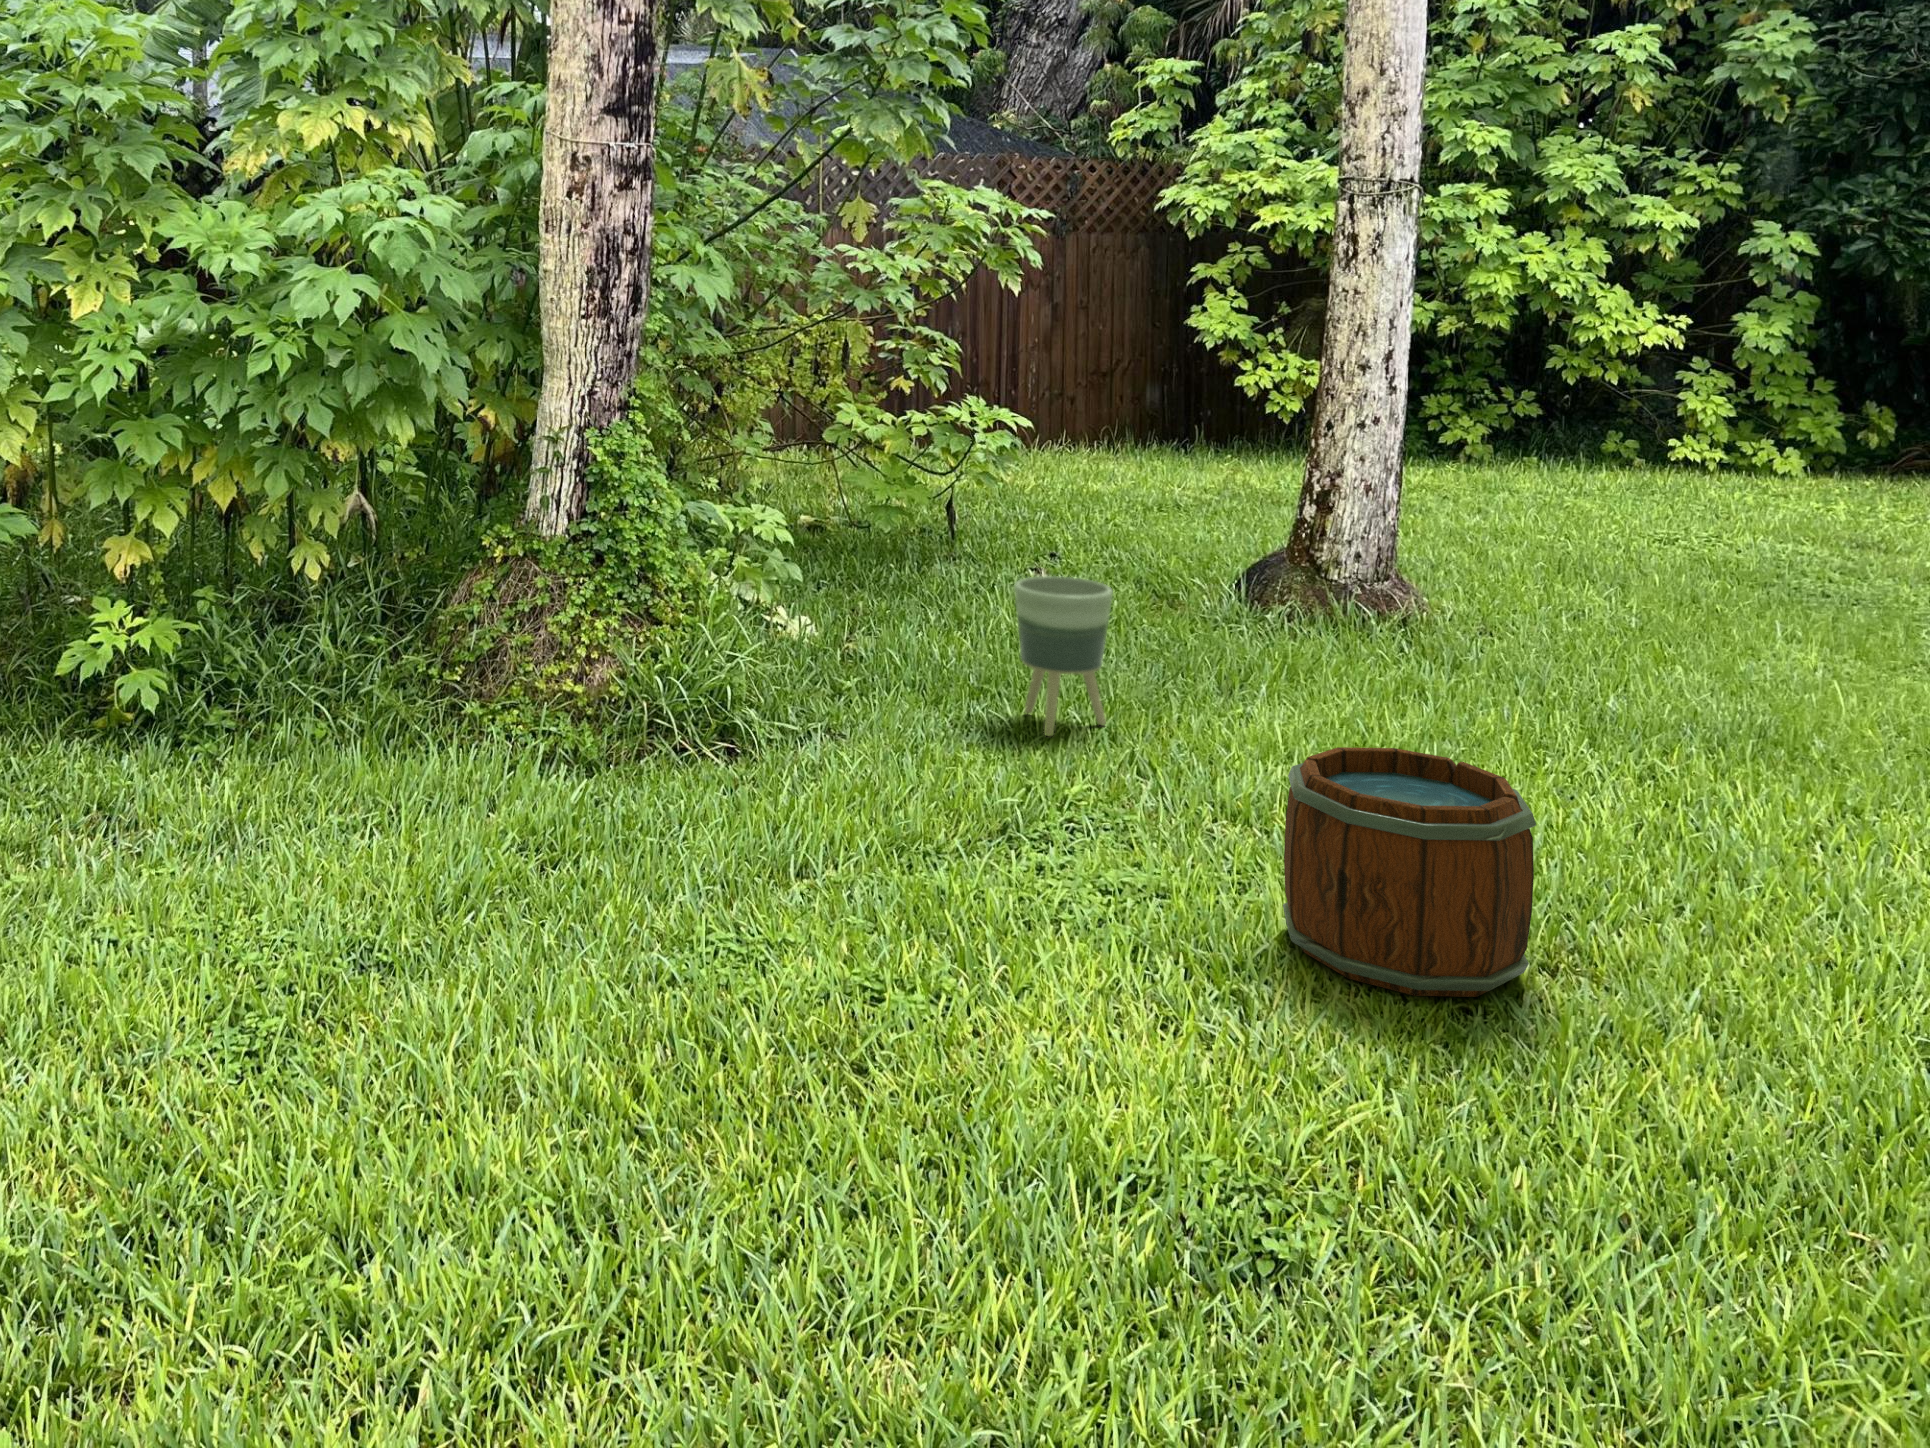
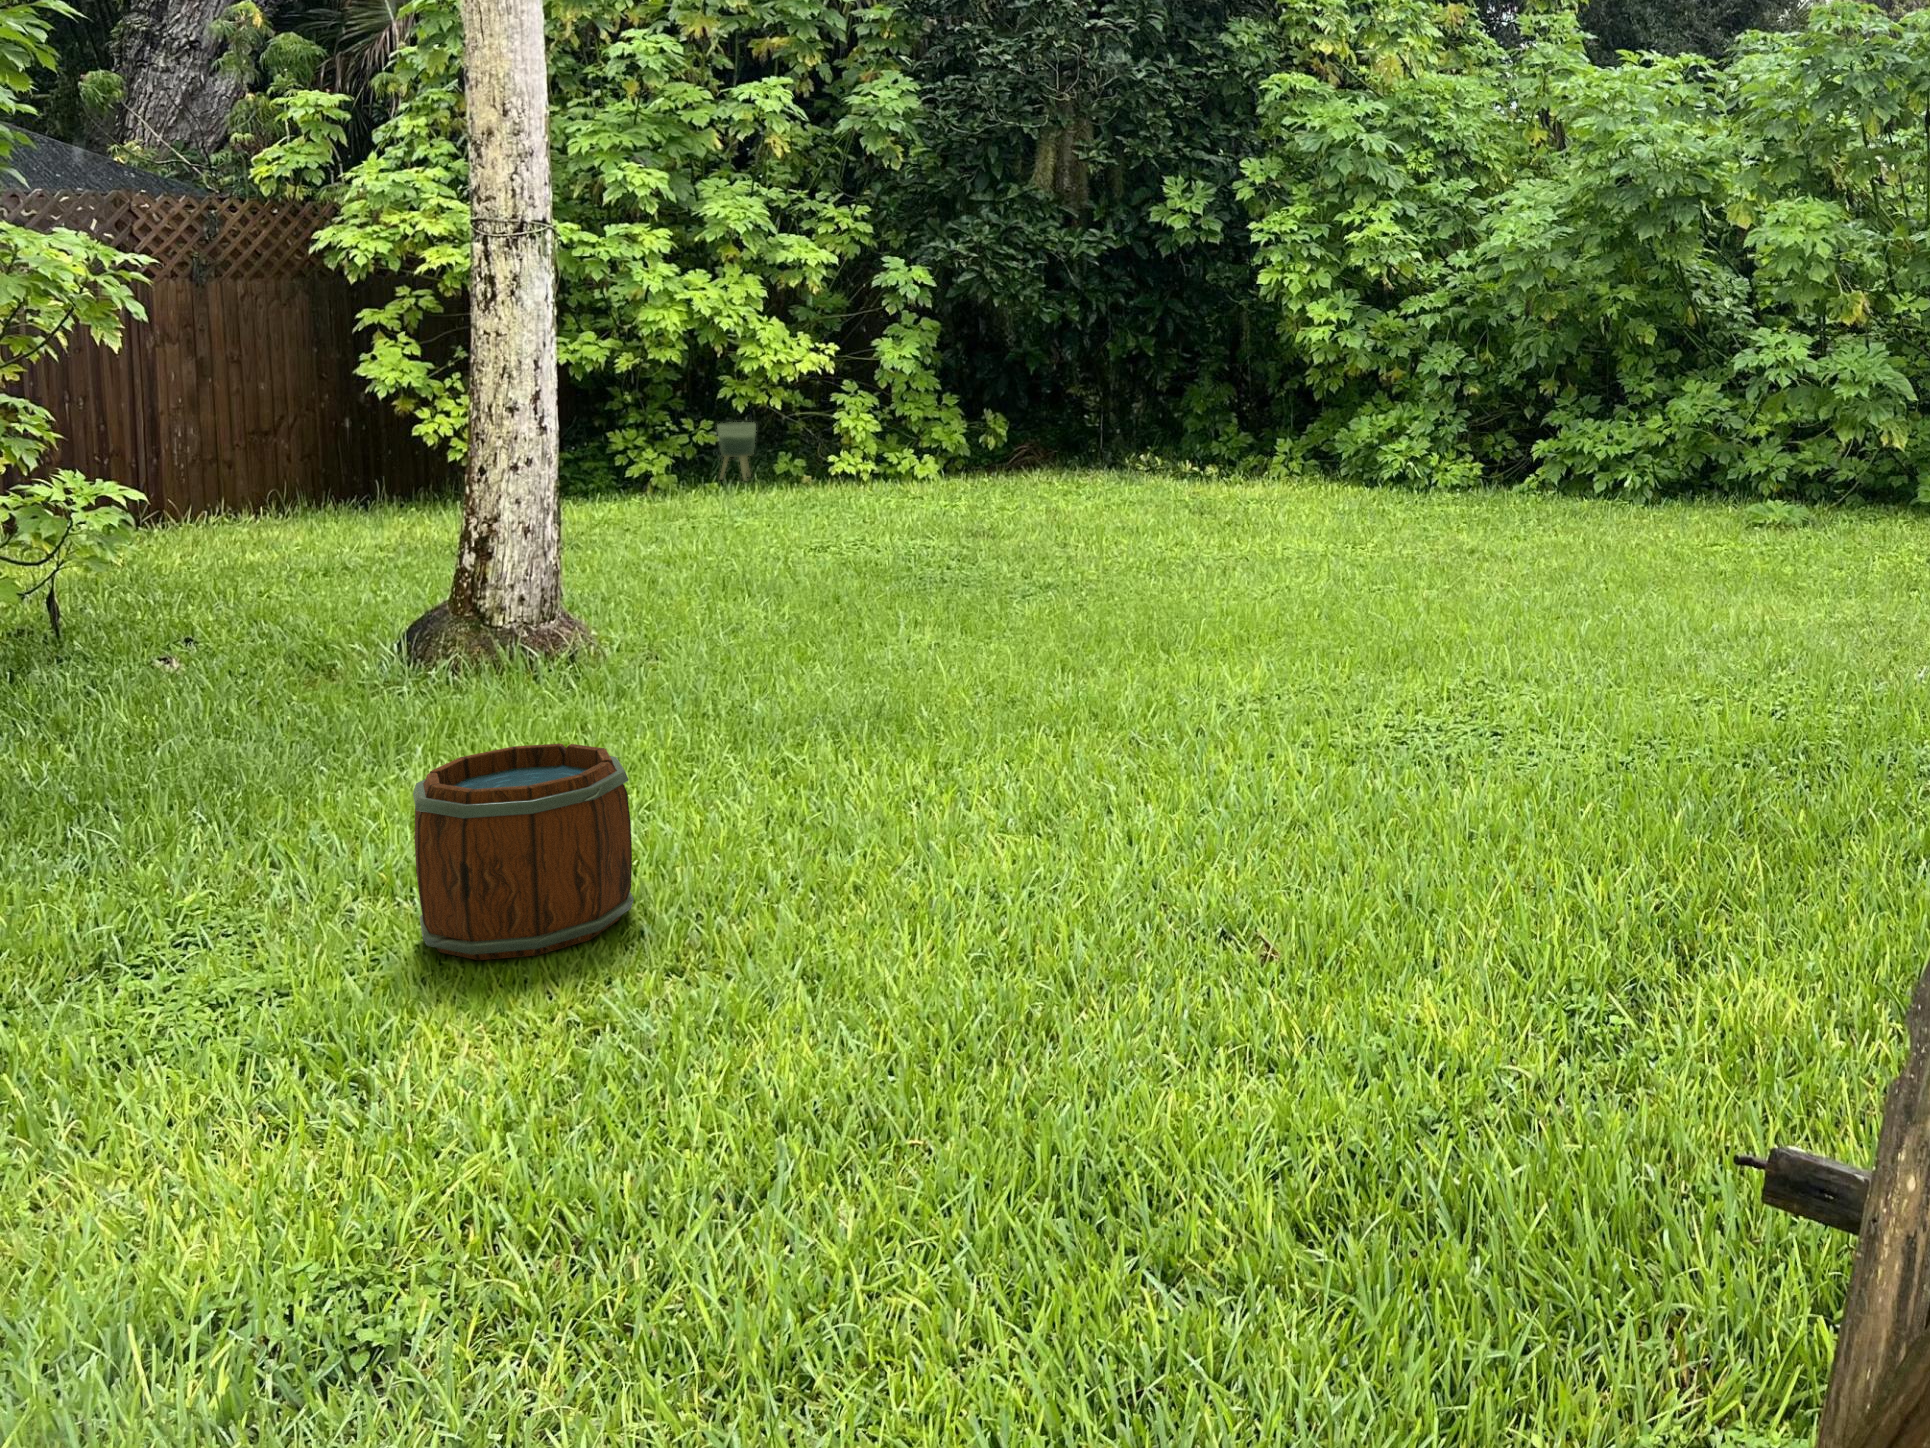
planter: present [1014,576,1113,736] -> present [717,422,756,480]

